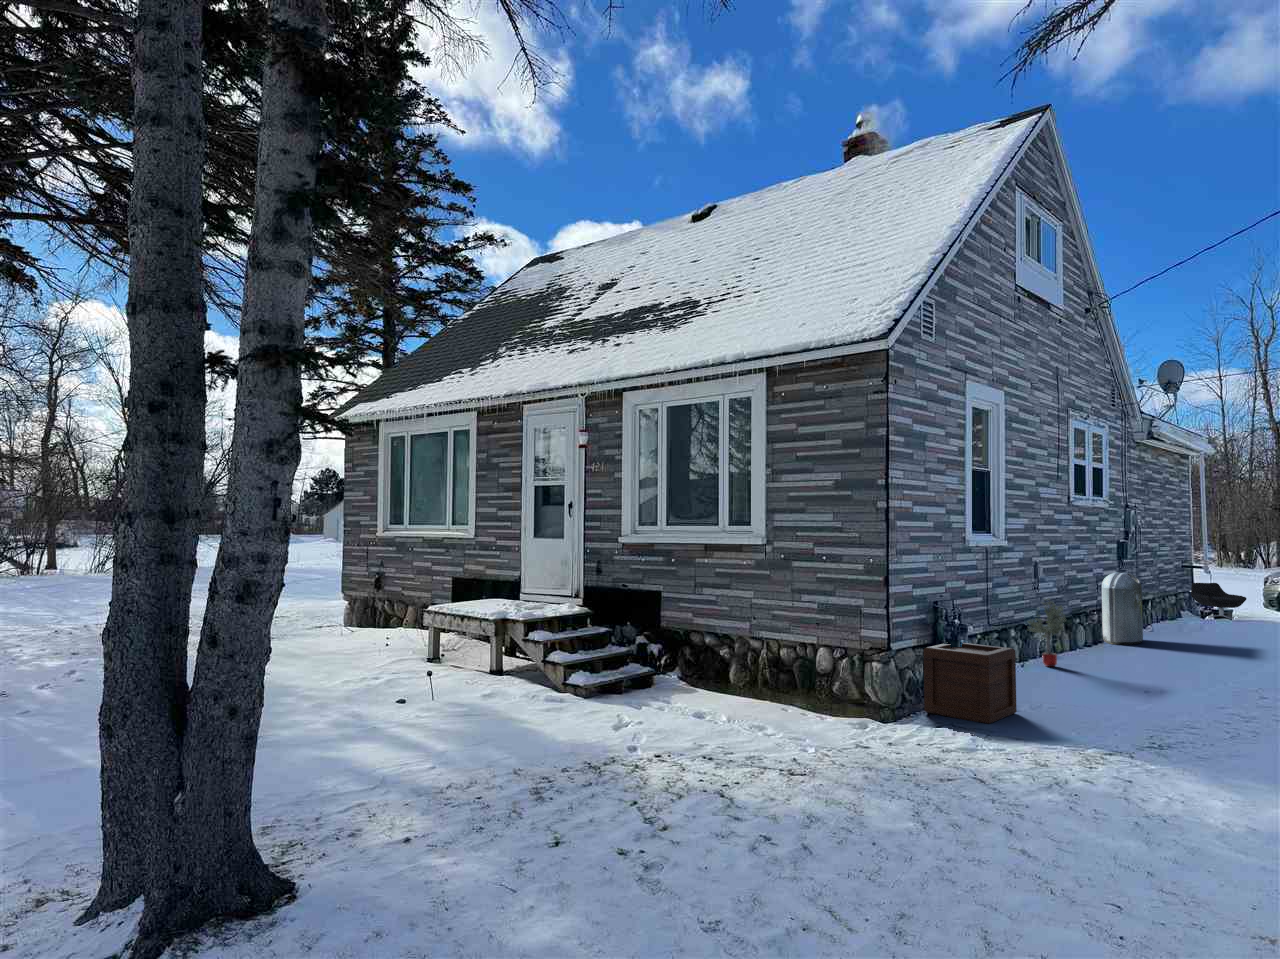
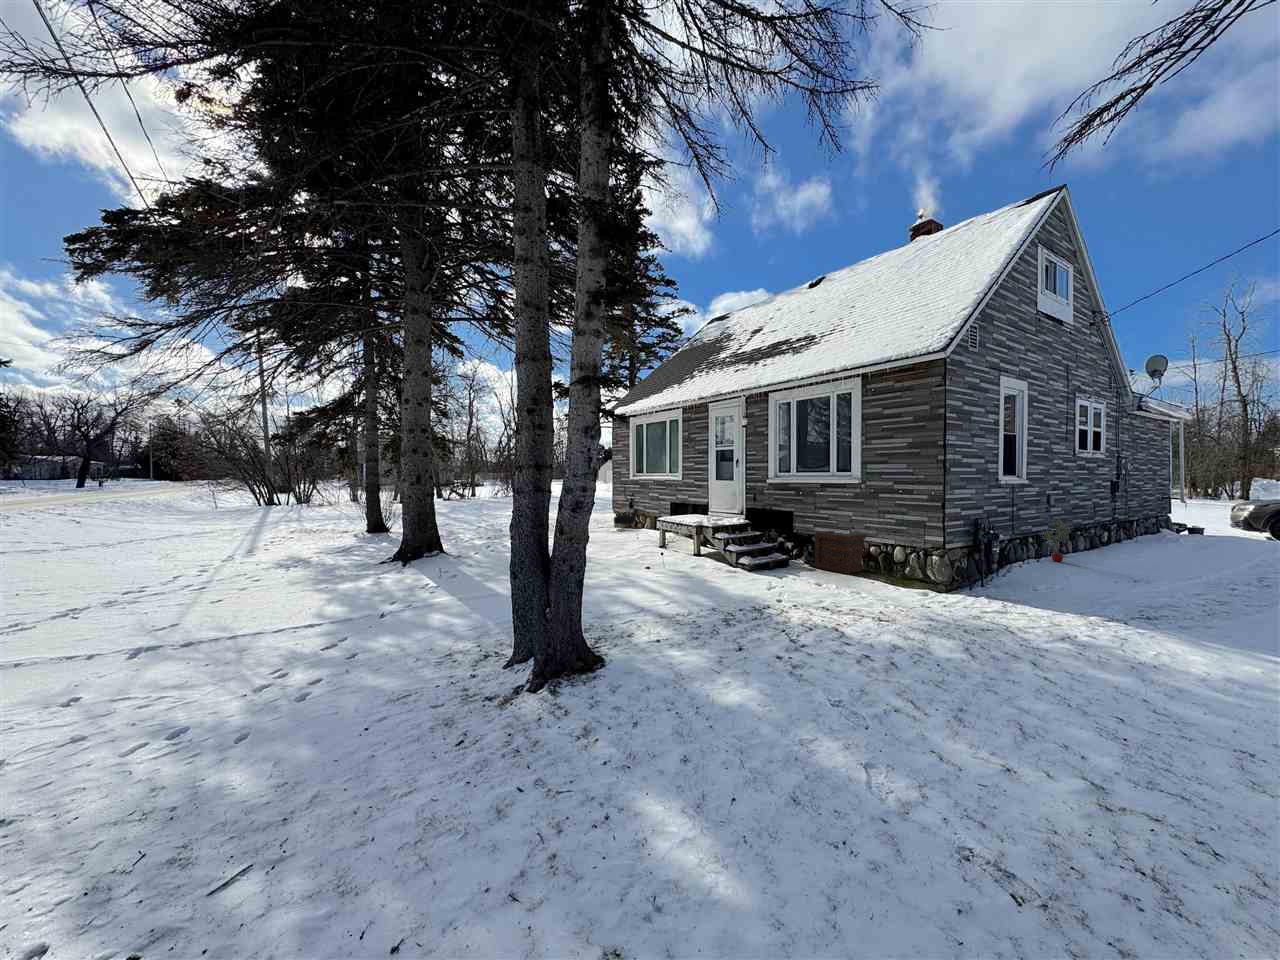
trash can: present [1102,572,1143,645] -> none [1097,502,1131,550]
lounge chair: present [1191,583,1247,619] -> present [614,509,639,531]
wooden crate: present [924,643,1017,724] -> present [815,531,866,574]

